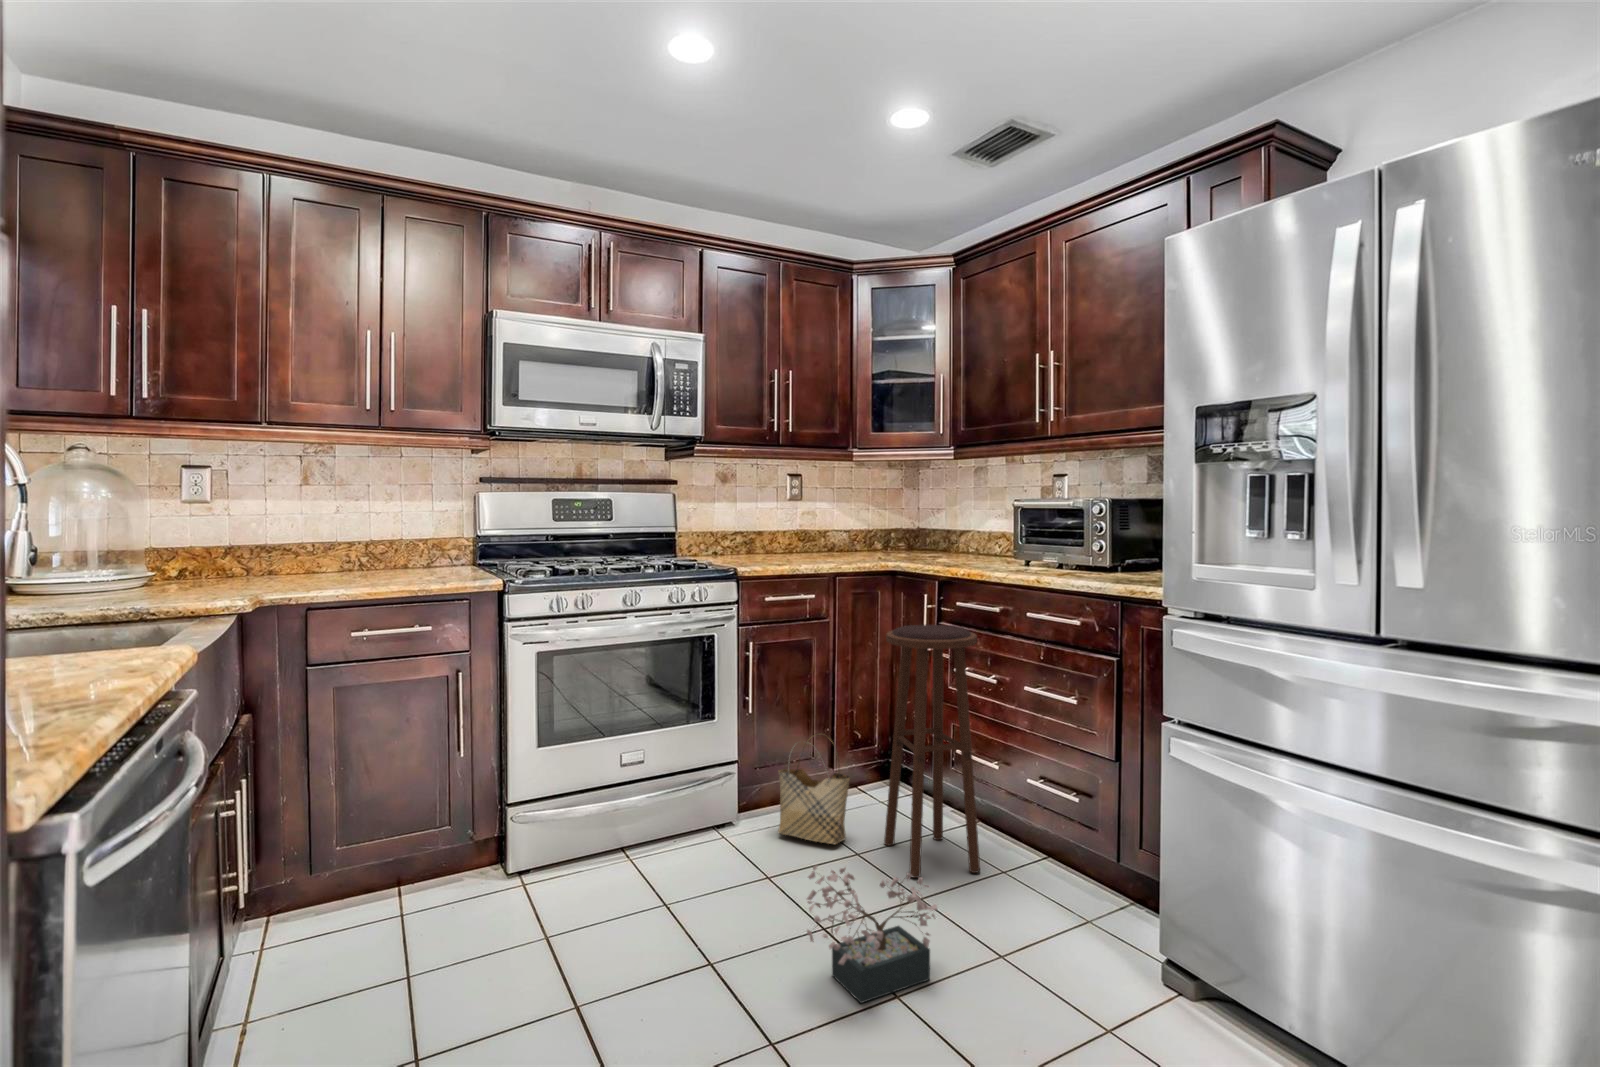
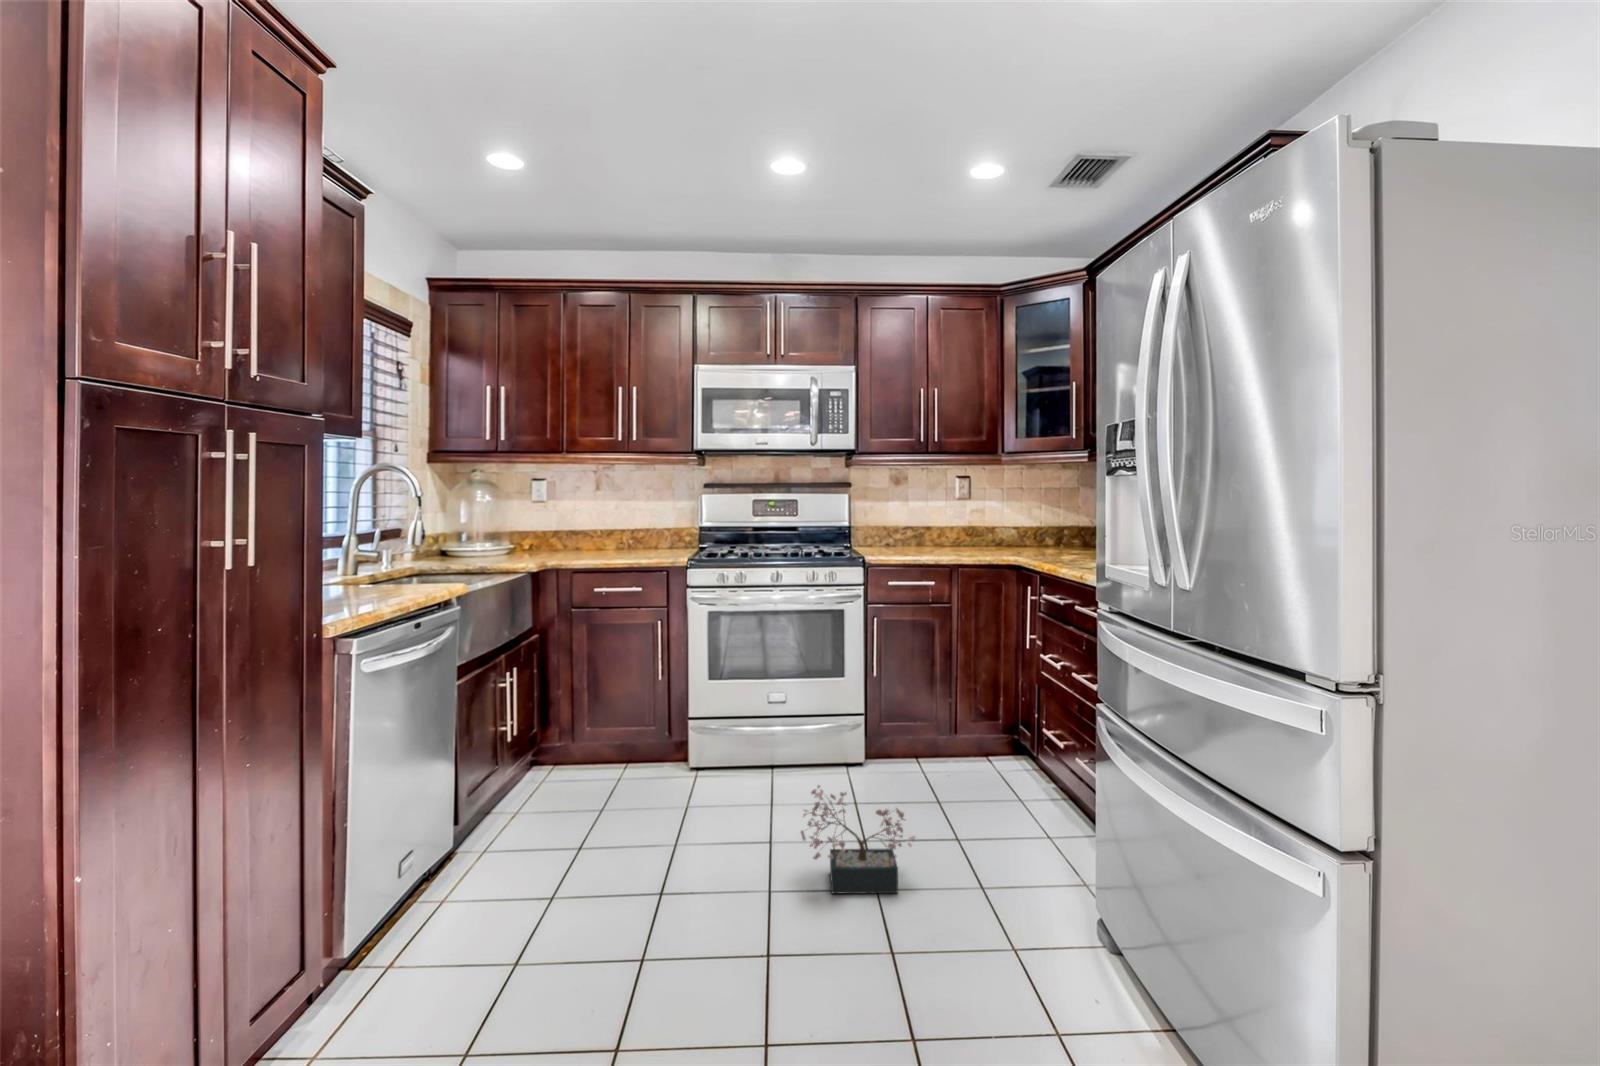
stool: present [884,625,980,878] -> none [949,612,1029,832]
woven basket: present [778,733,850,844] -> none [882,697,937,789]

